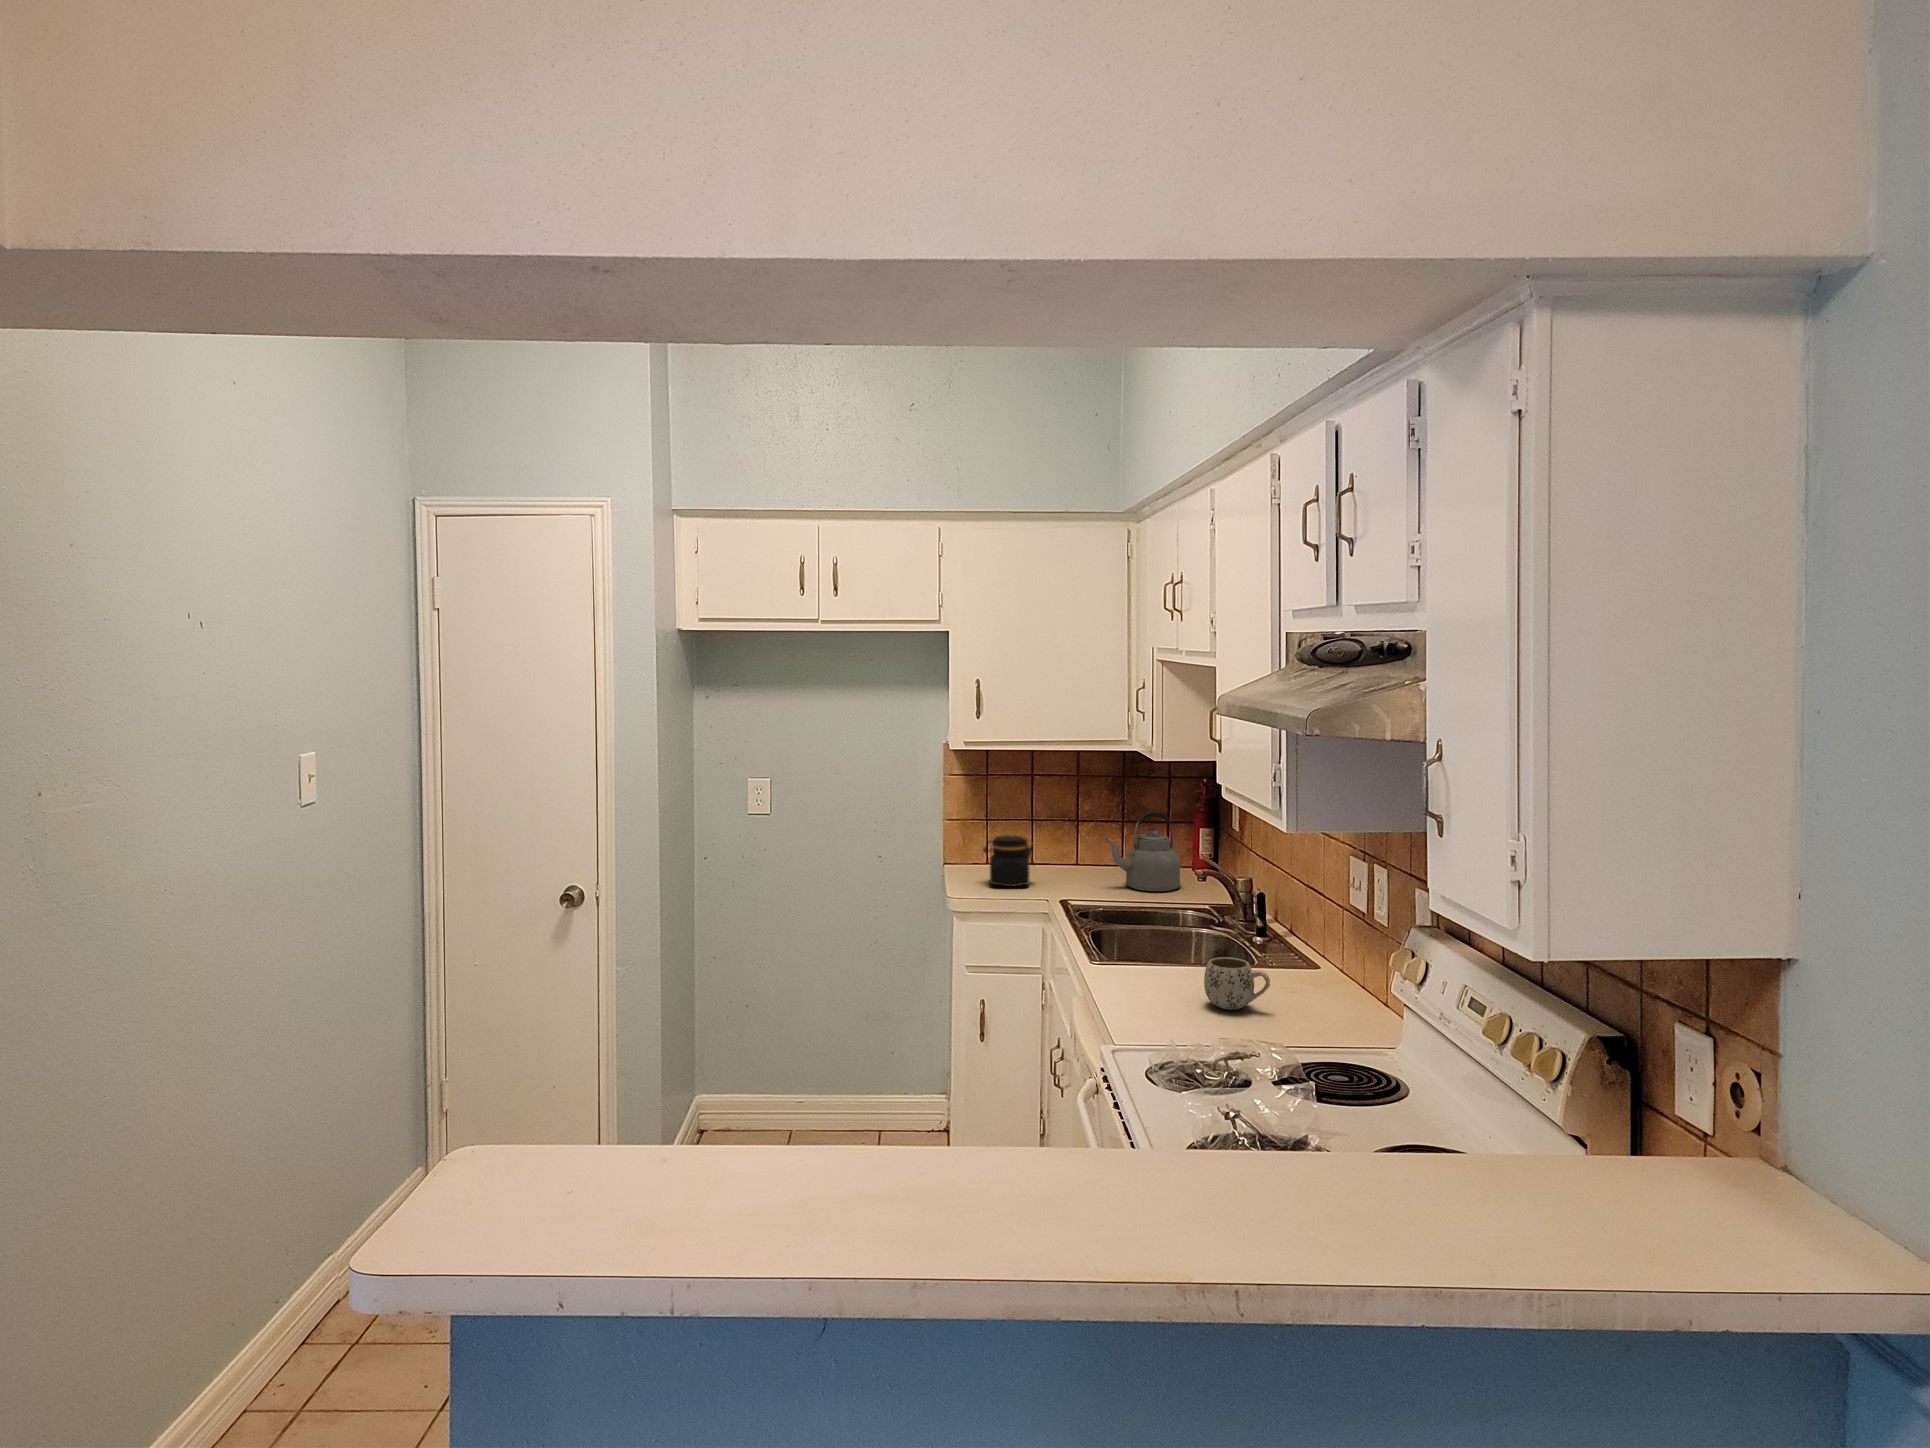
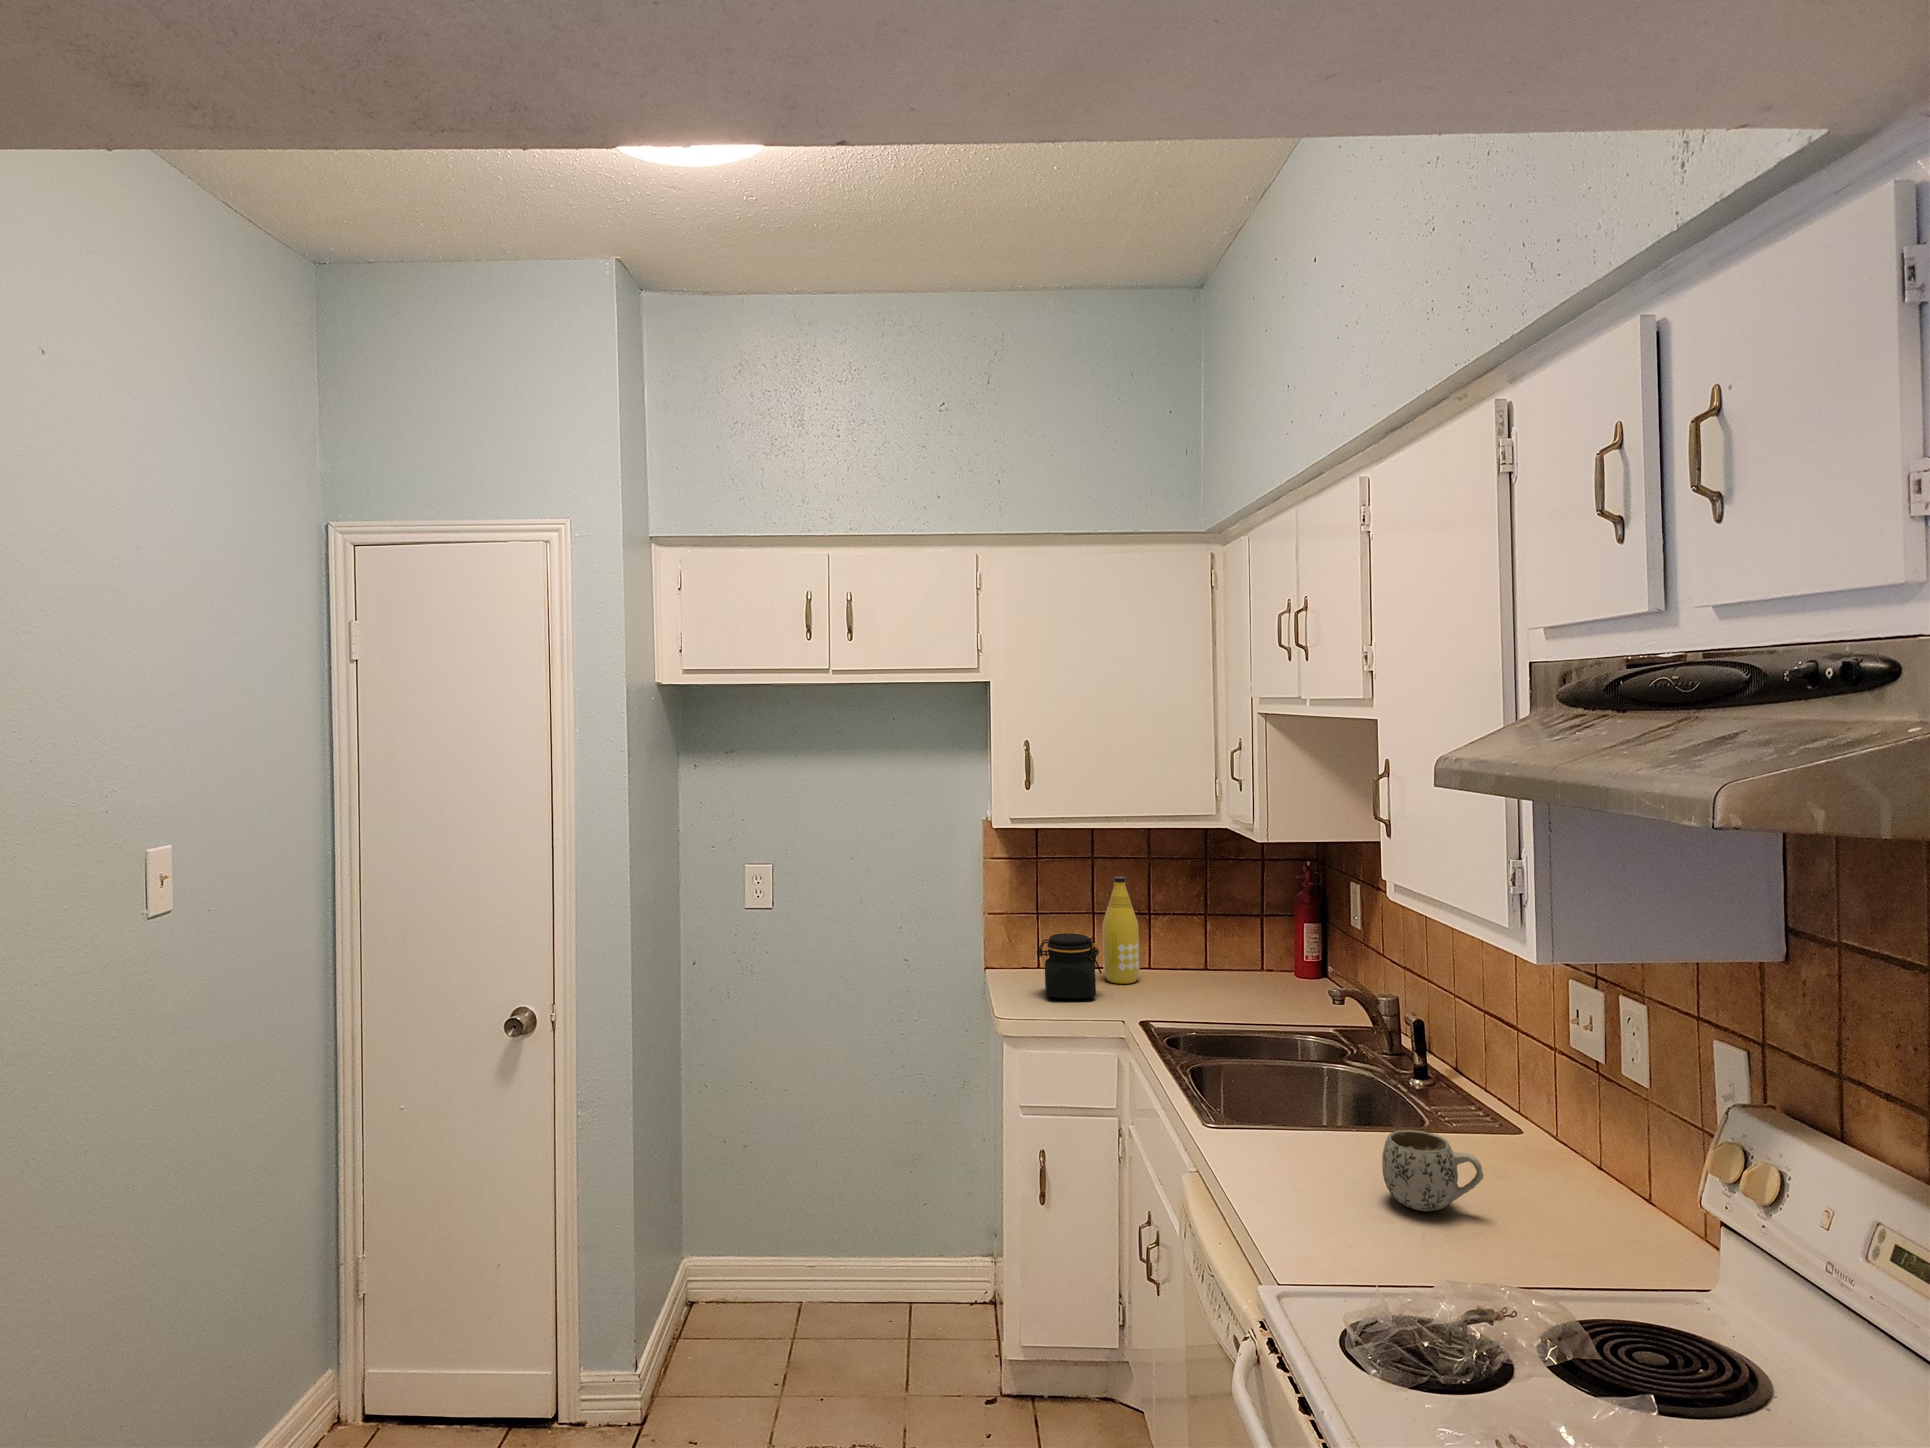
bottle: none [1038,791,1067,877] -> present [1103,877,1139,984]
kettle: present [1103,812,1180,891] -> none [1188,903,1286,1005]

